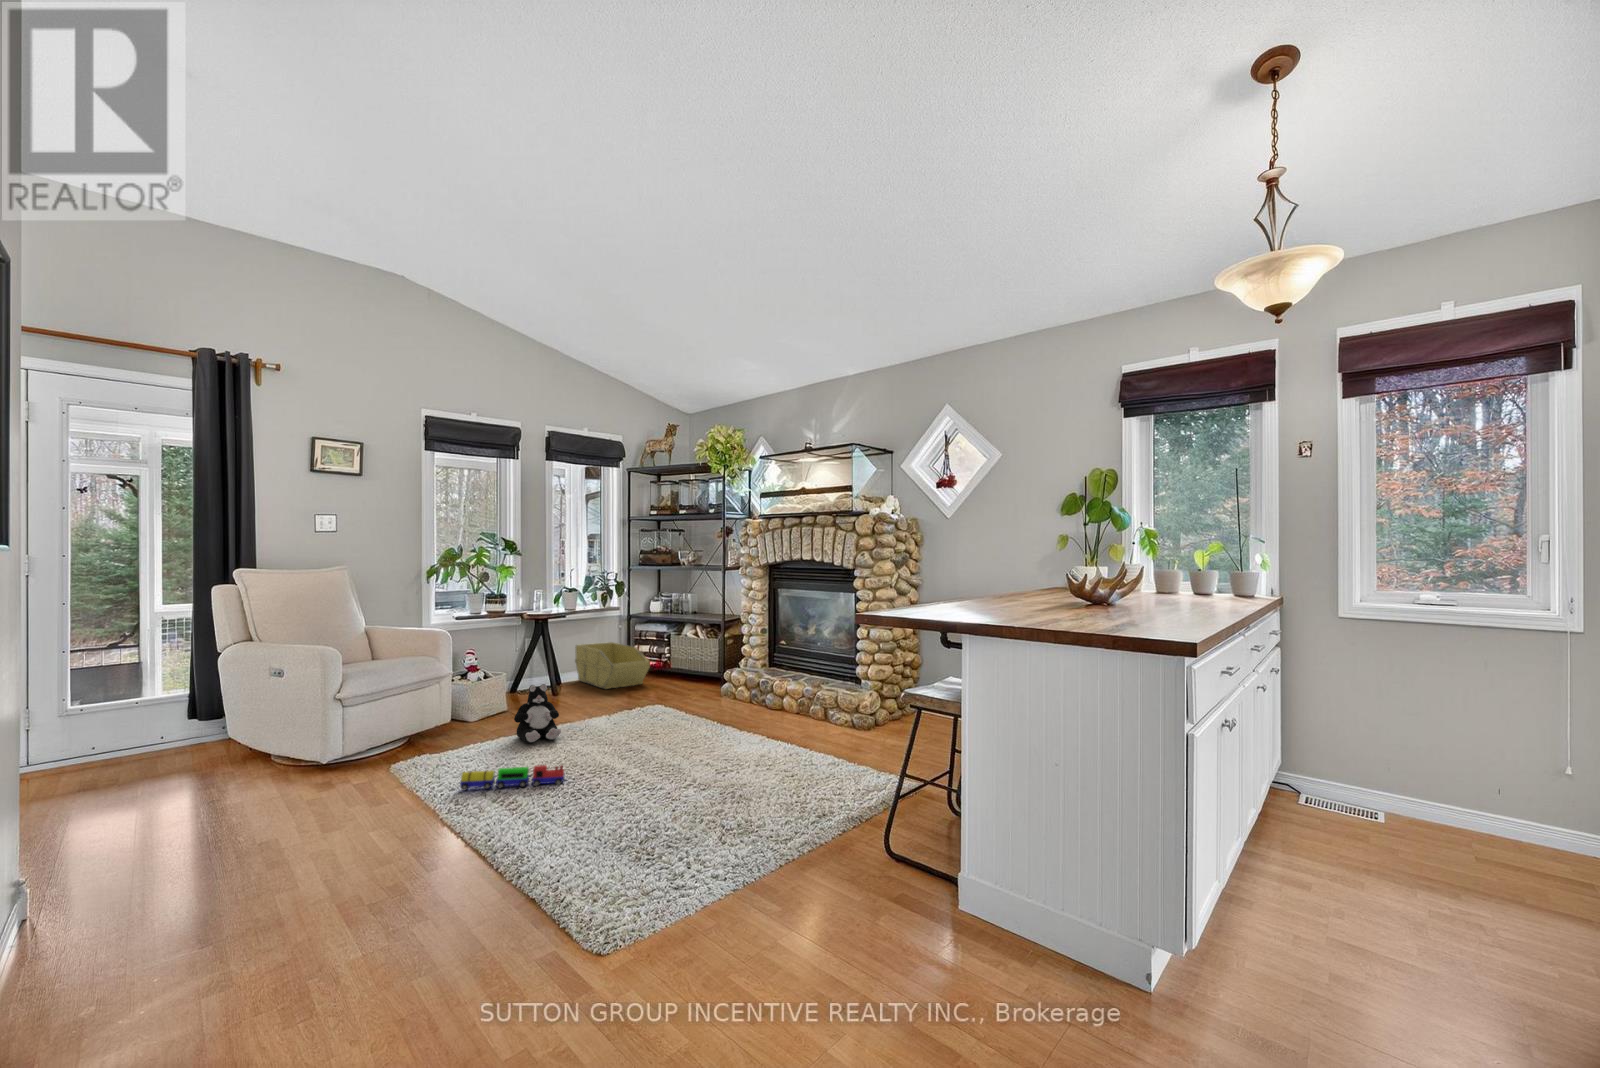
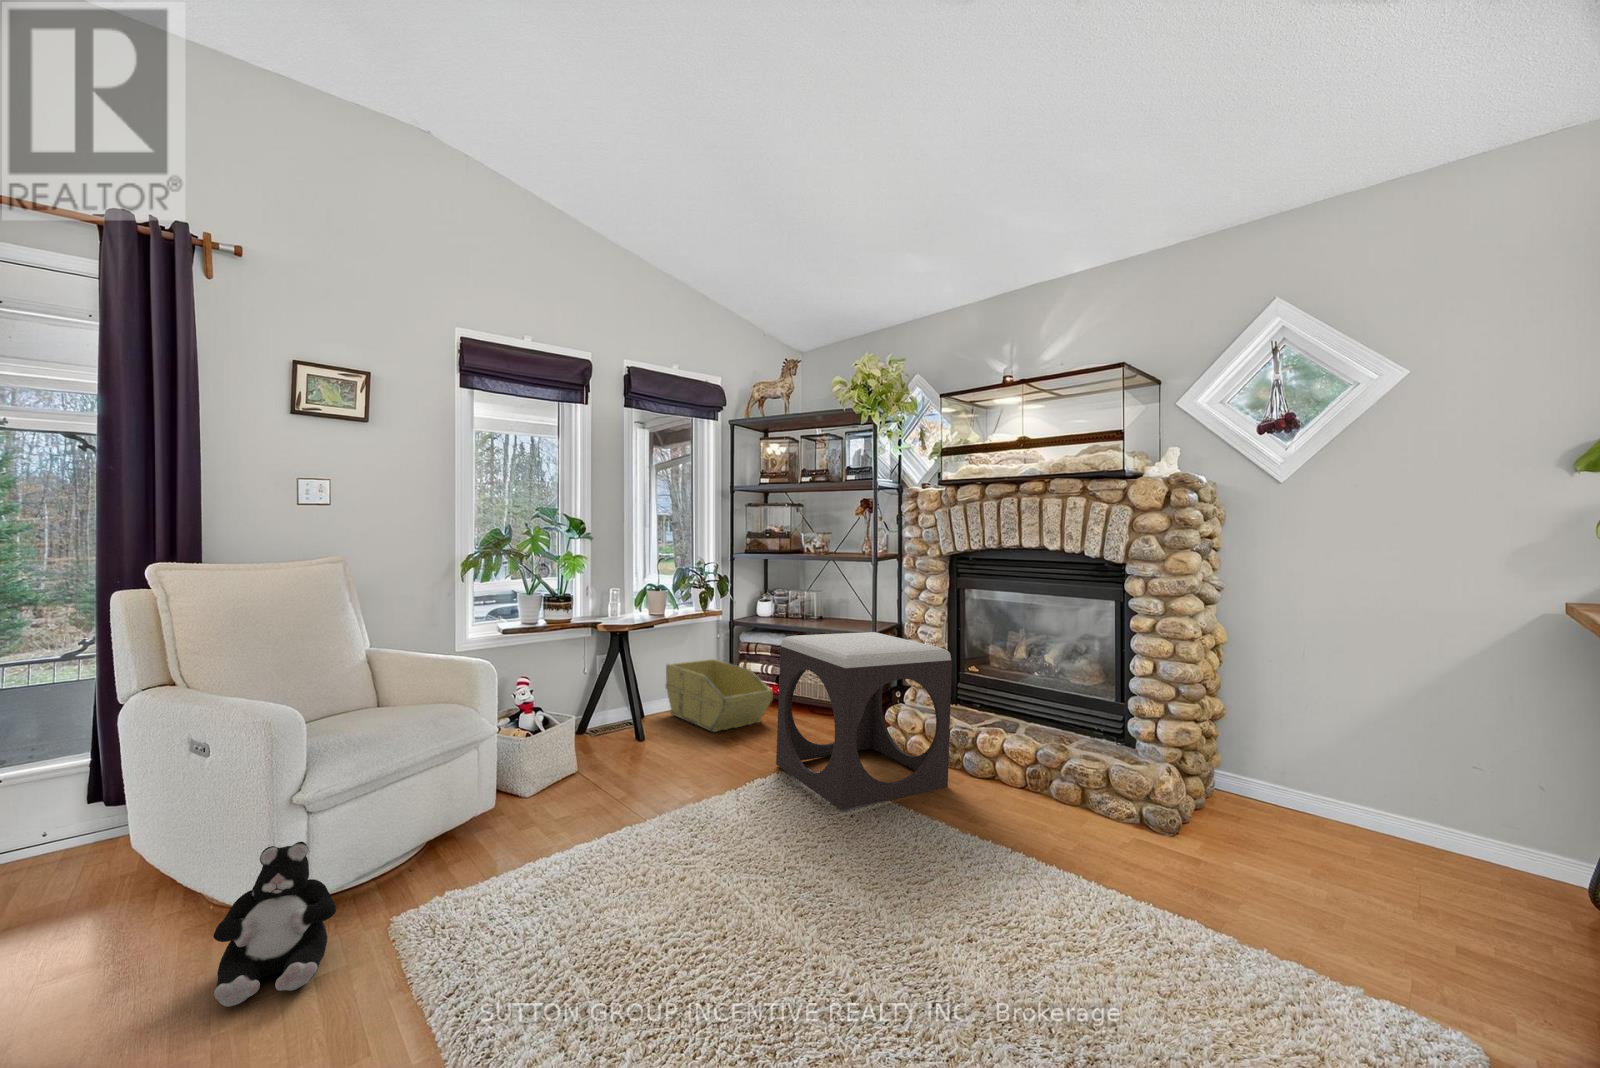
footstool: none [641,617,750,722] -> present [776,632,952,810]
plush toy: present [514,684,561,743] -> present [213,842,336,1007]
toy train: present [460,765,565,790] -> none [514,953,714,1016]

